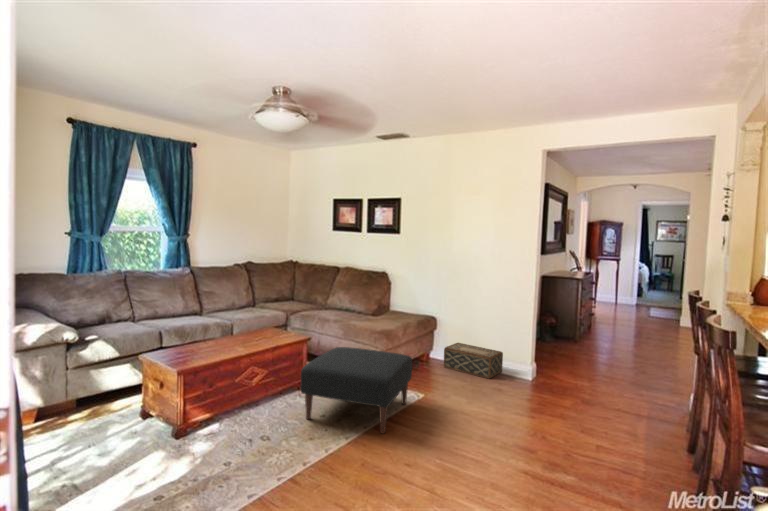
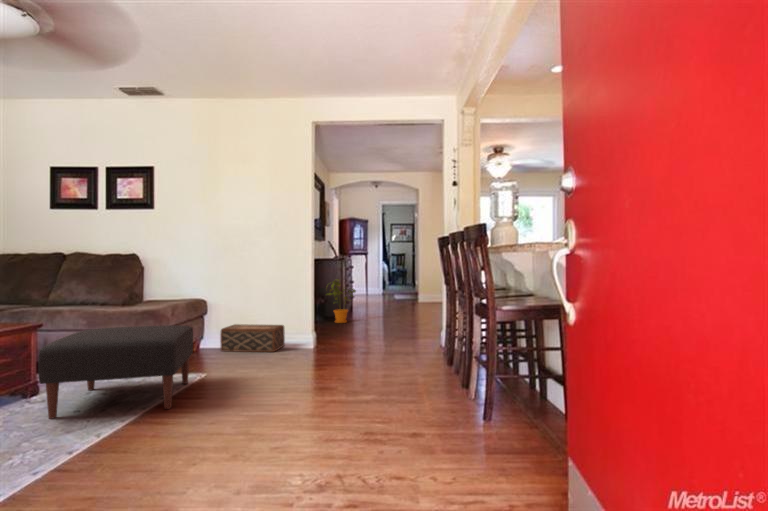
house plant: none [557,302,591,347] -> present [327,279,356,323]

